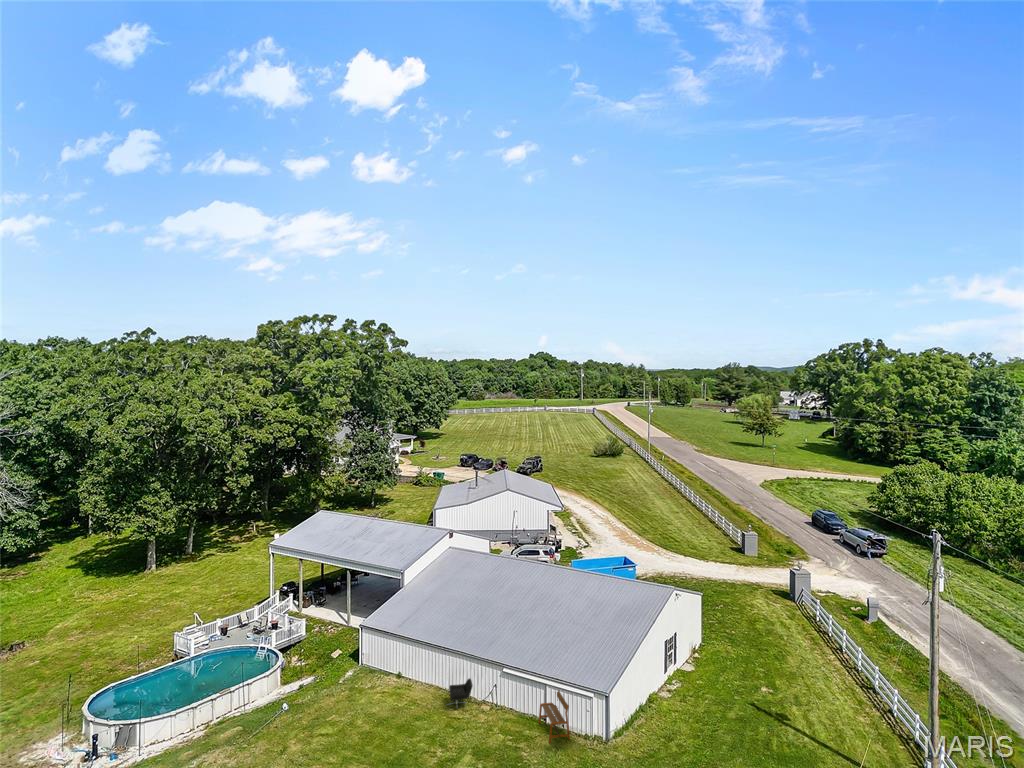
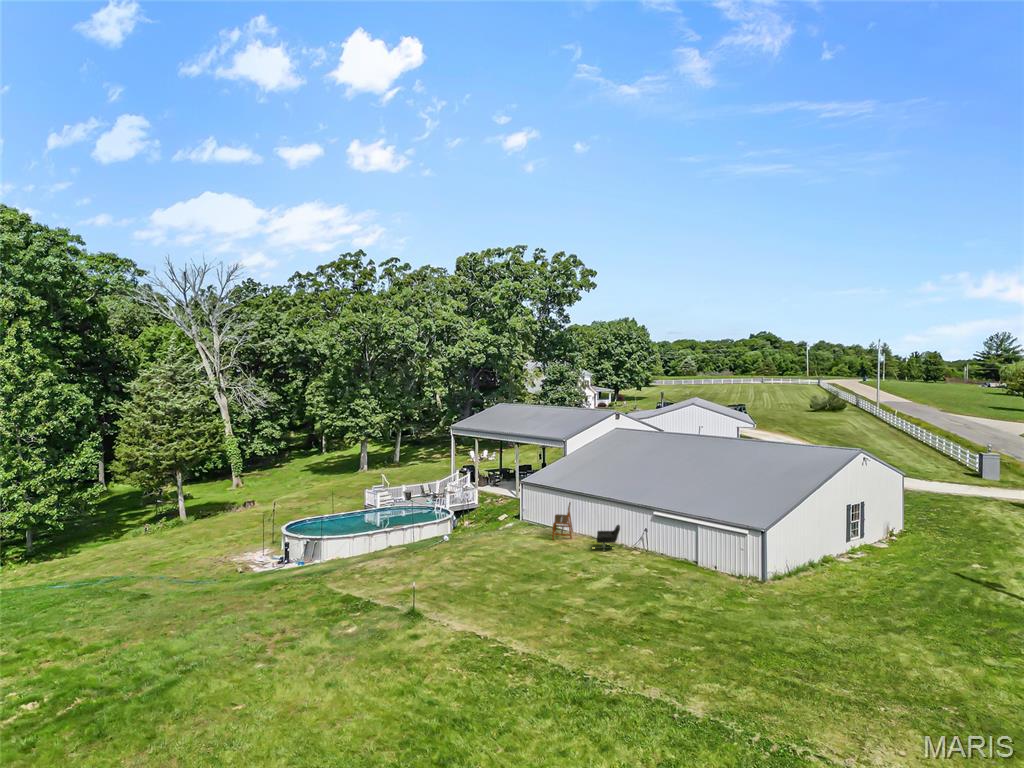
bench: present [539,690,570,743] -> present [552,503,573,540]

